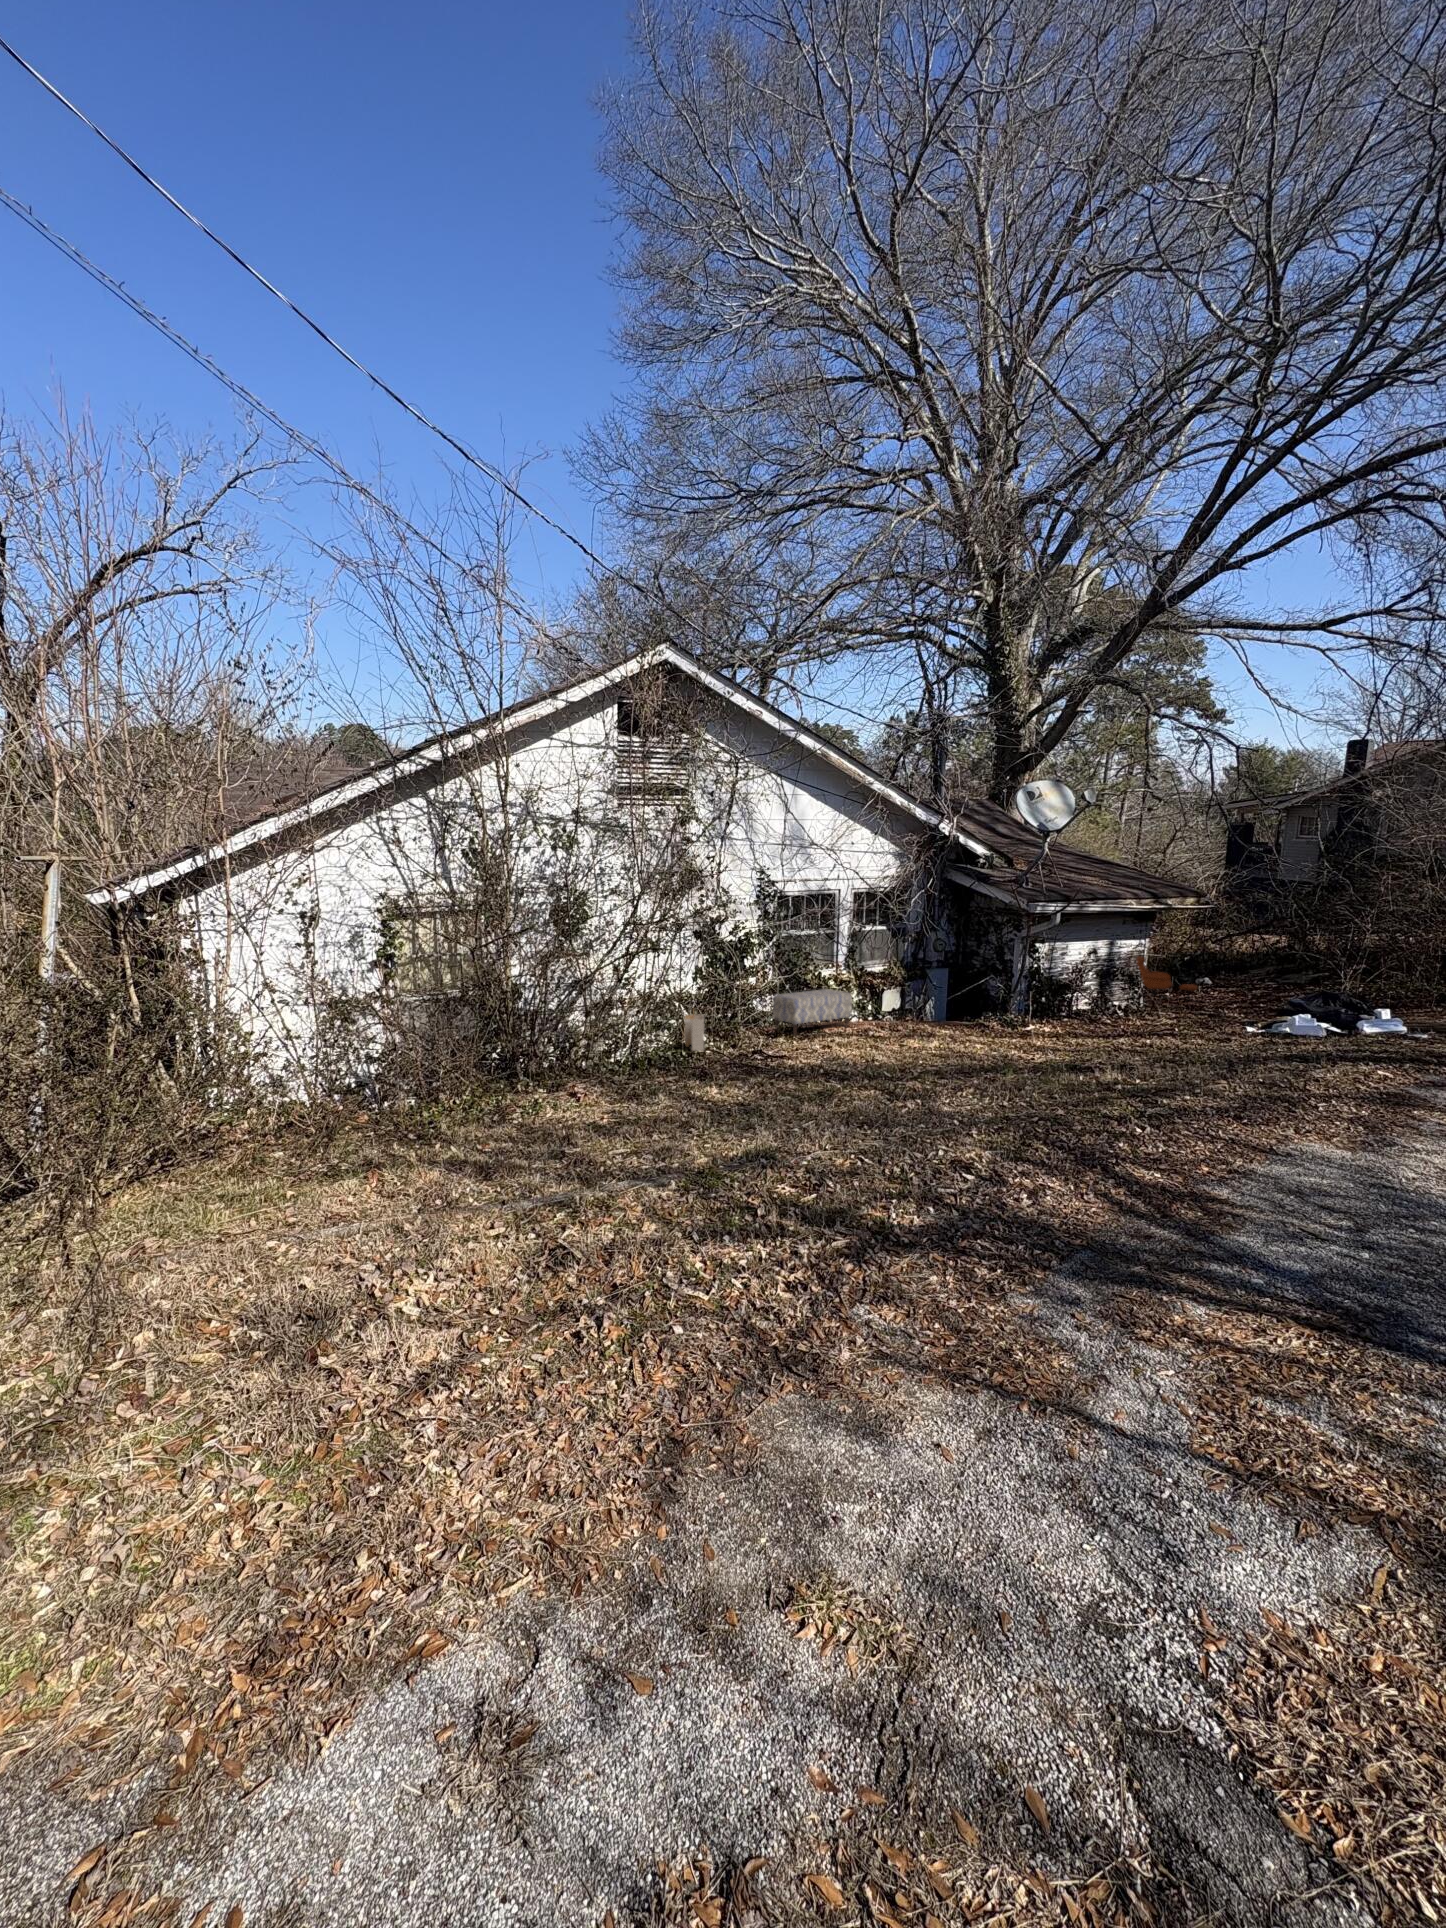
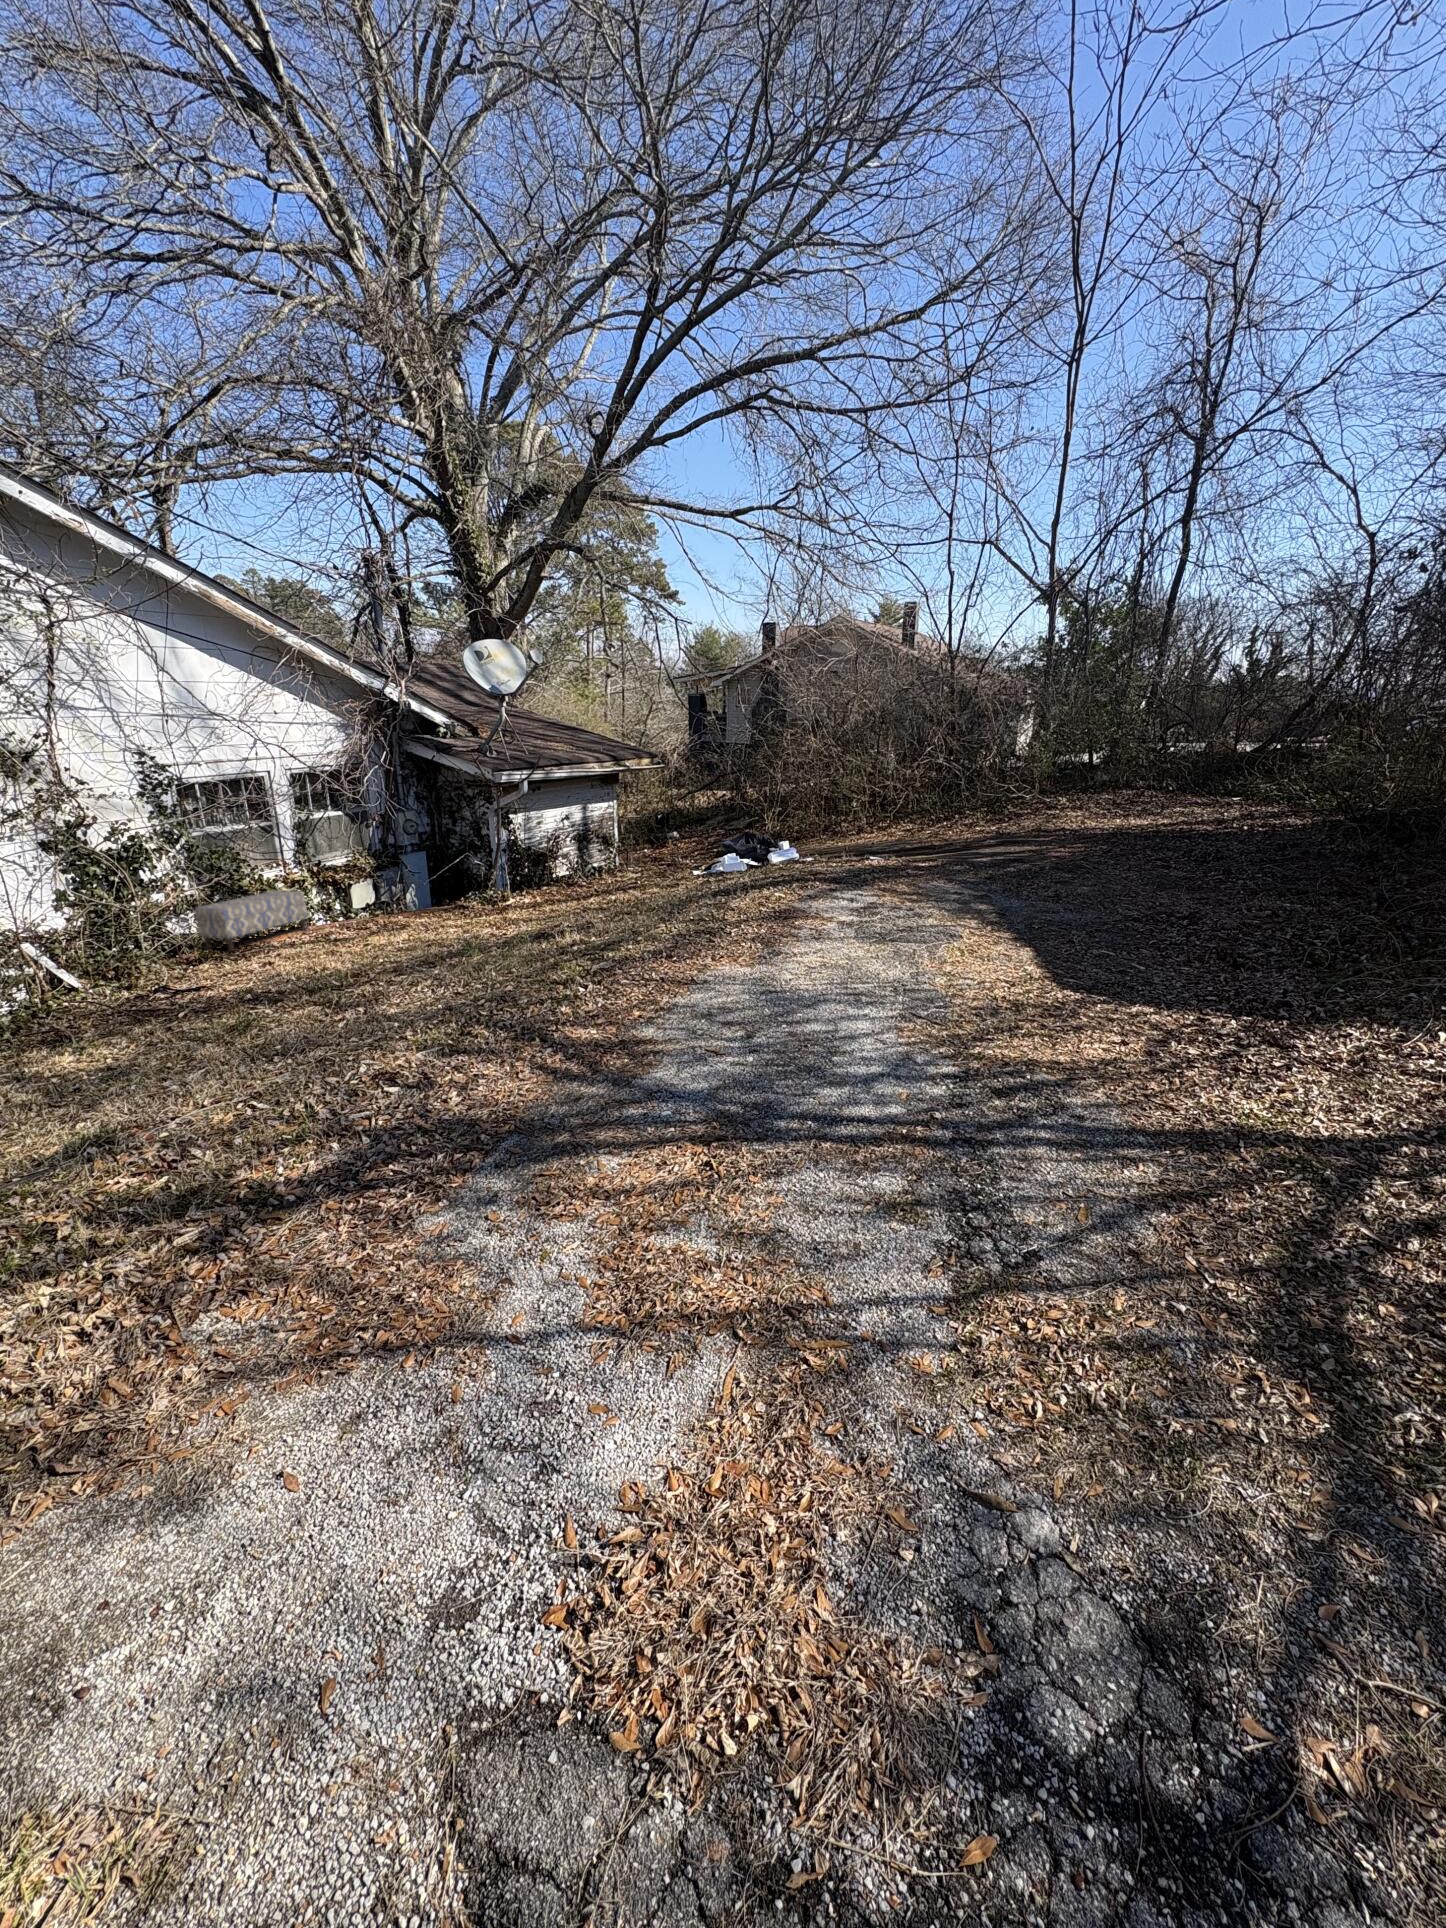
lounge chair: present [1136,956,1197,1001] -> none [607,817,662,856]
storage bin: present [685,1014,704,1051] -> none [38,943,87,1000]

